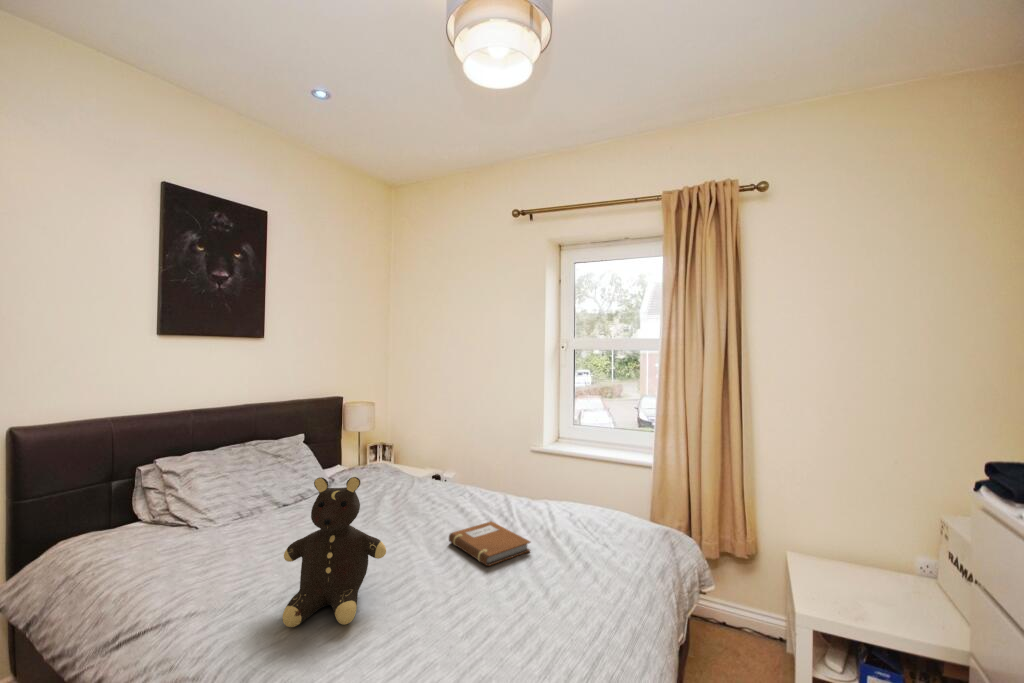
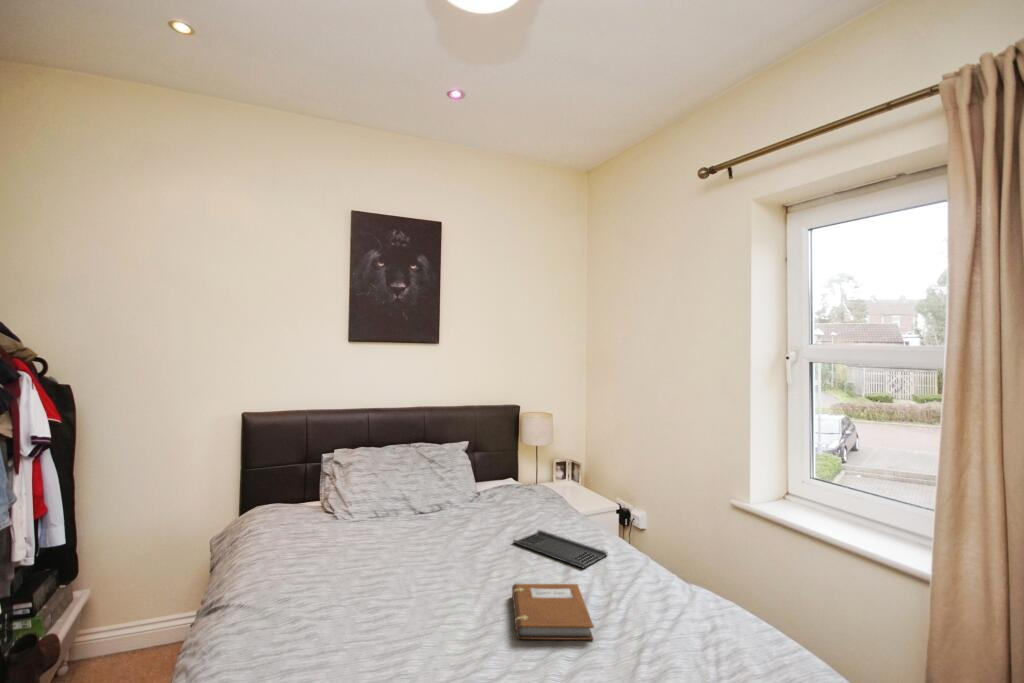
teddy bear: present [283,477,386,627] -> none [287,486,397,645]
tray: none [405,495,482,513] -> present [513,530,607,568]

